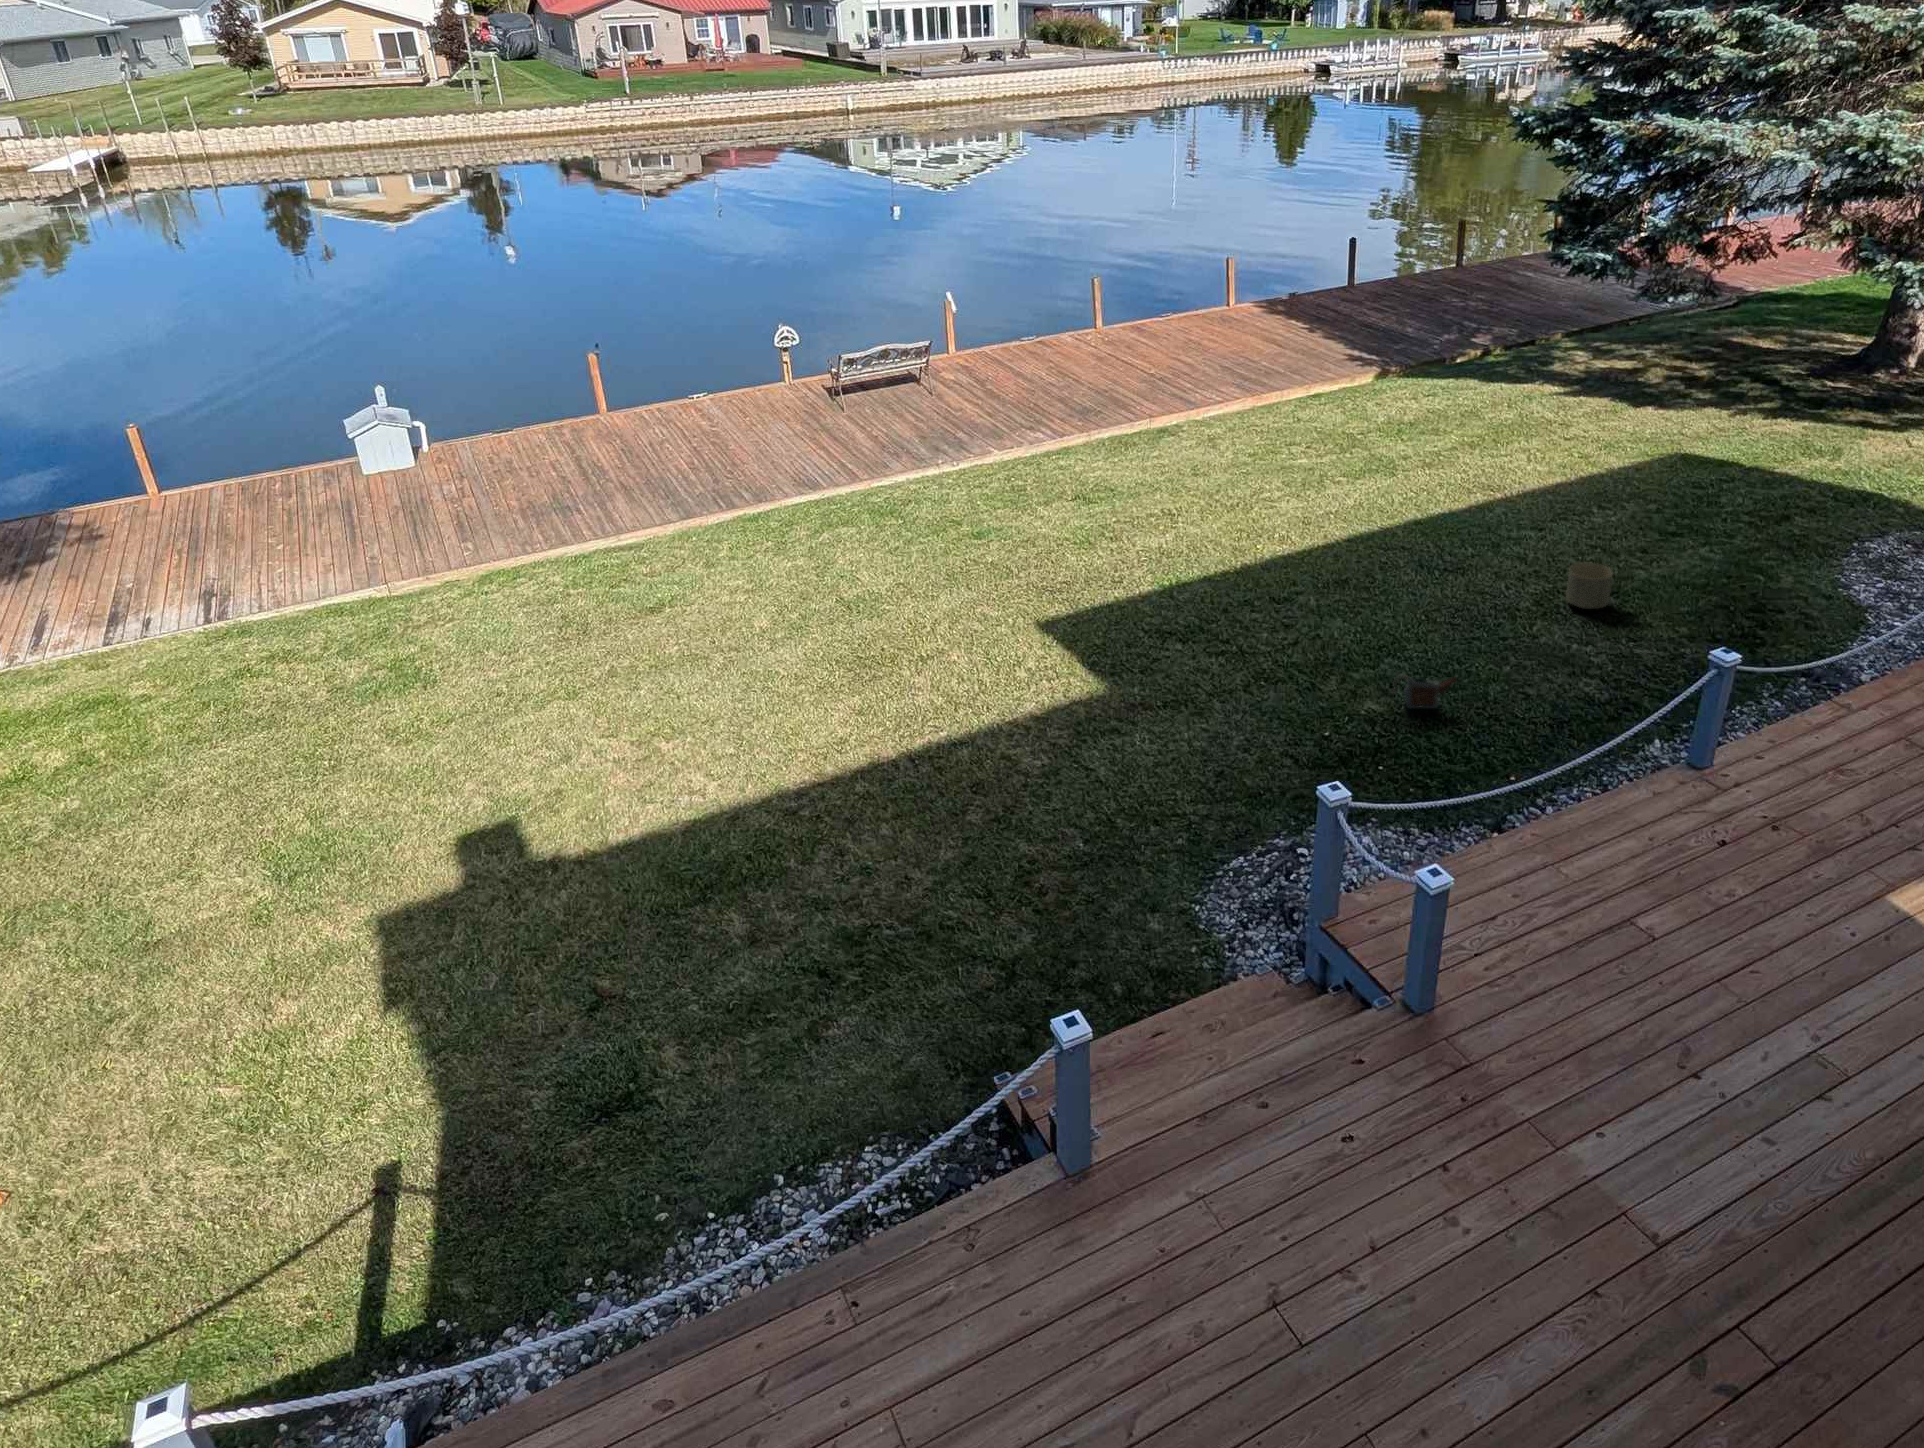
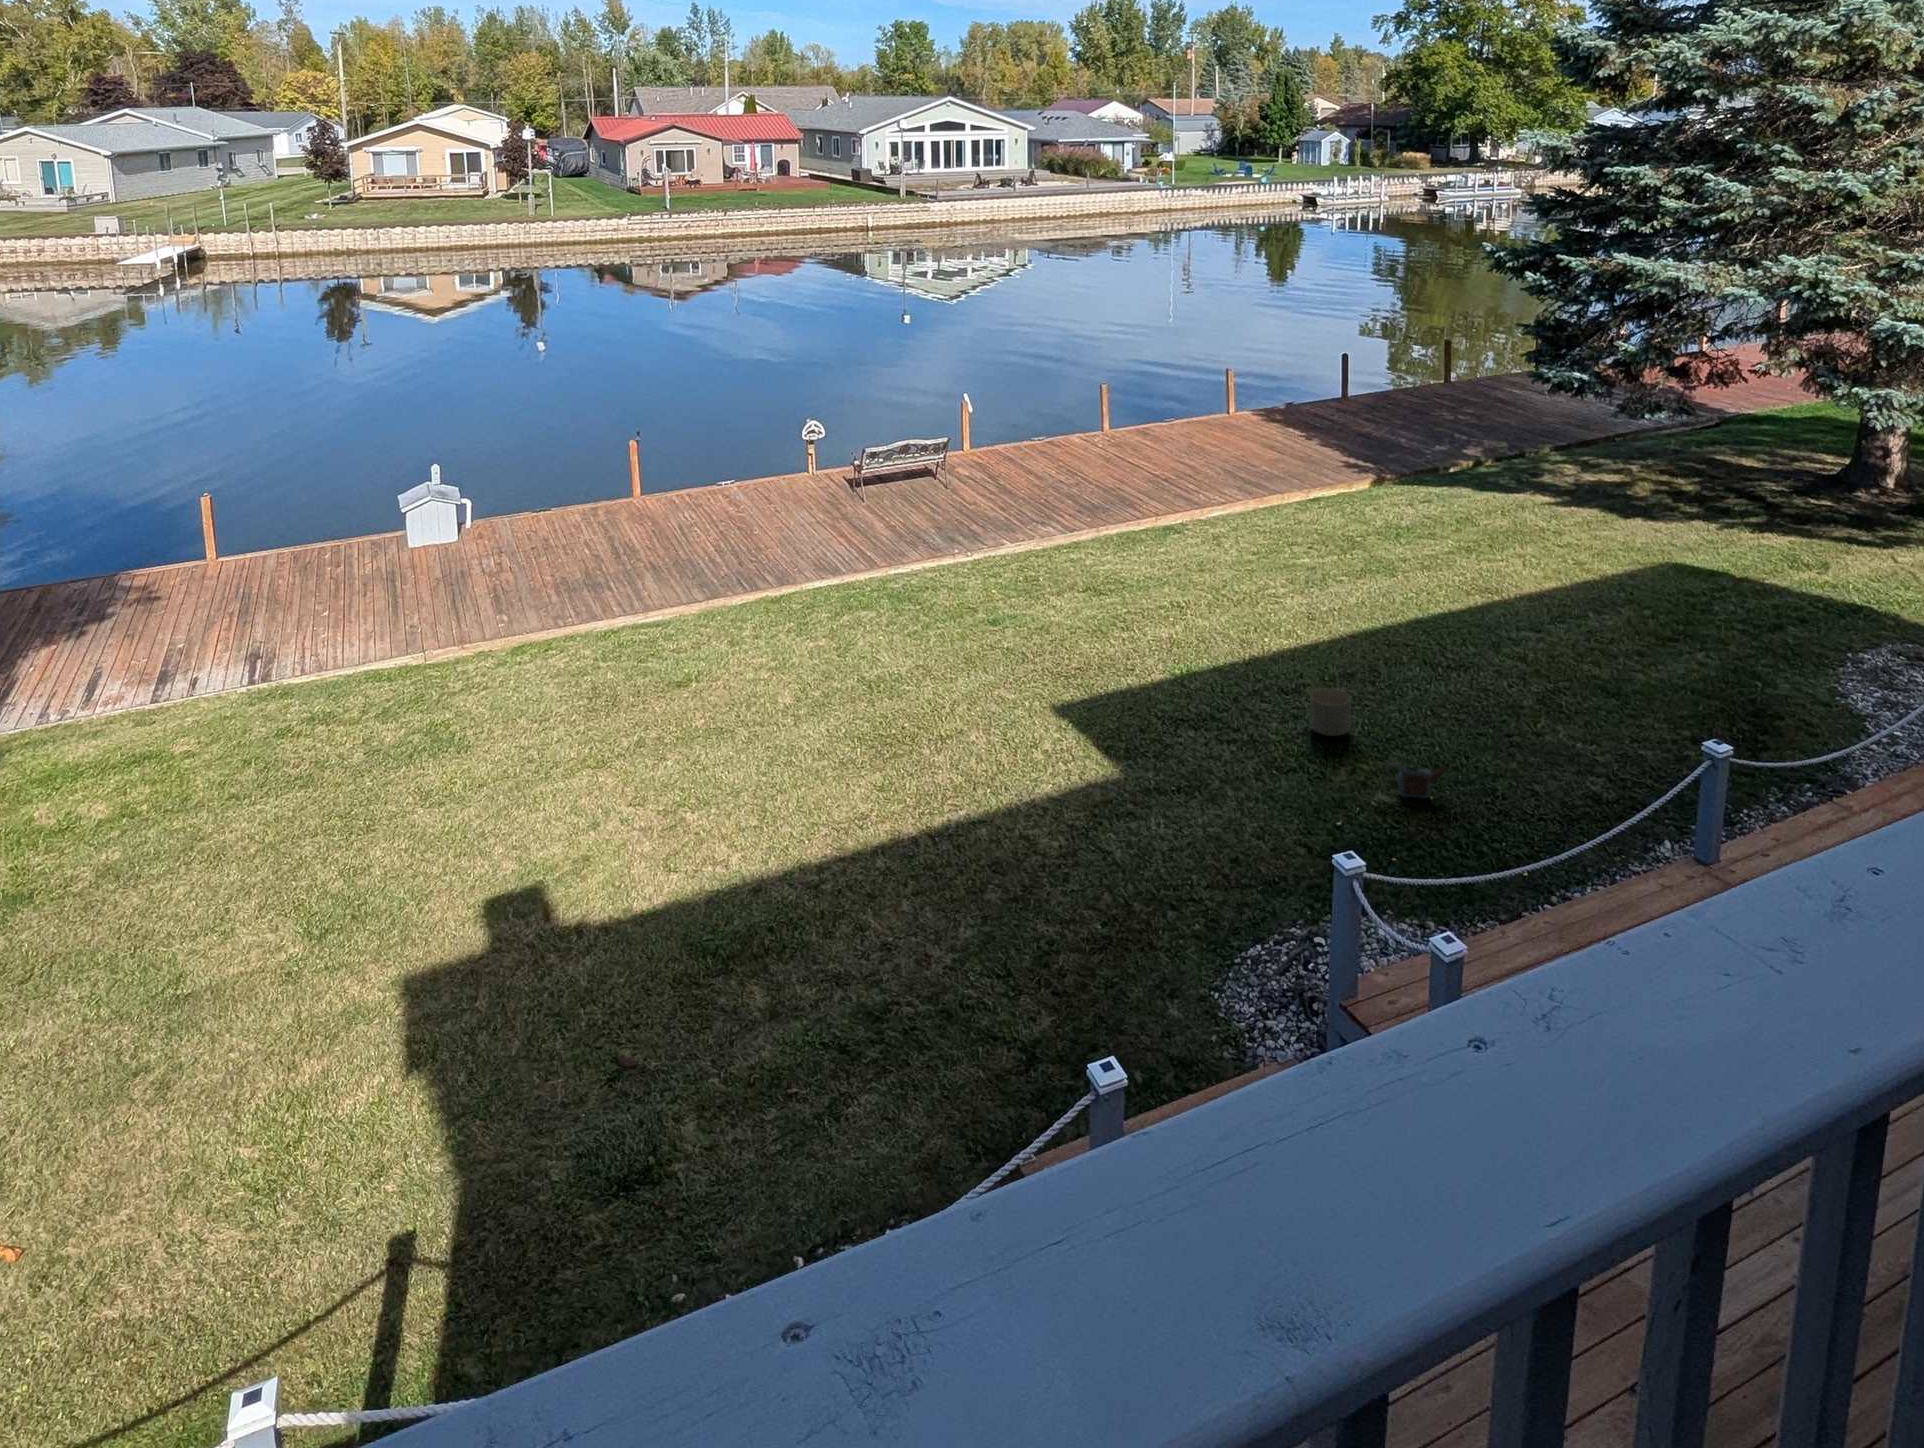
planter: present [1566,563,1613,609] -> present [1310,688,1351,736]

